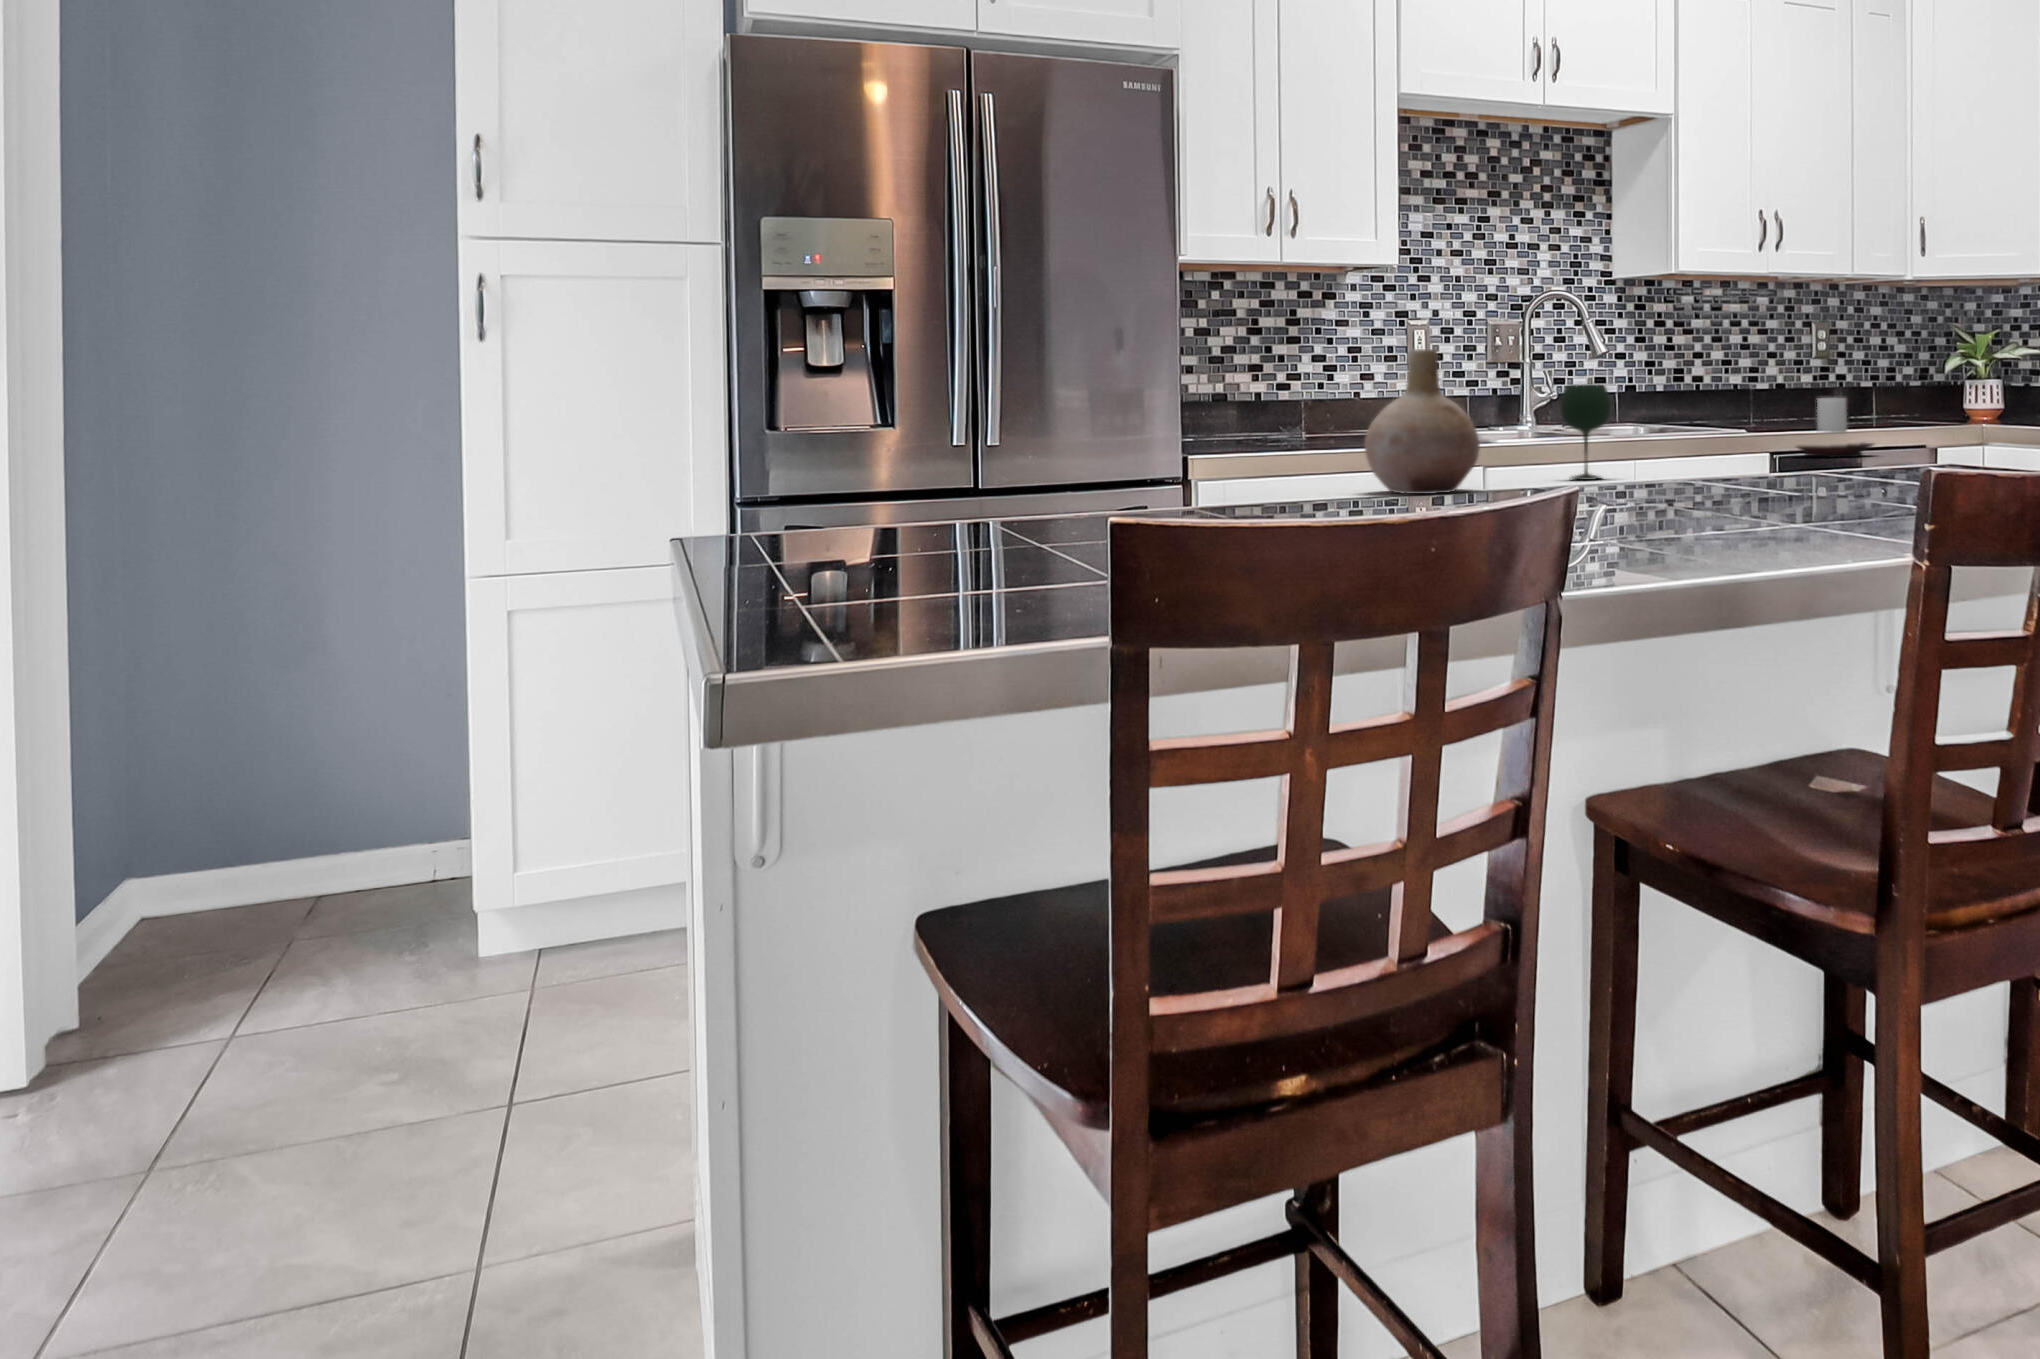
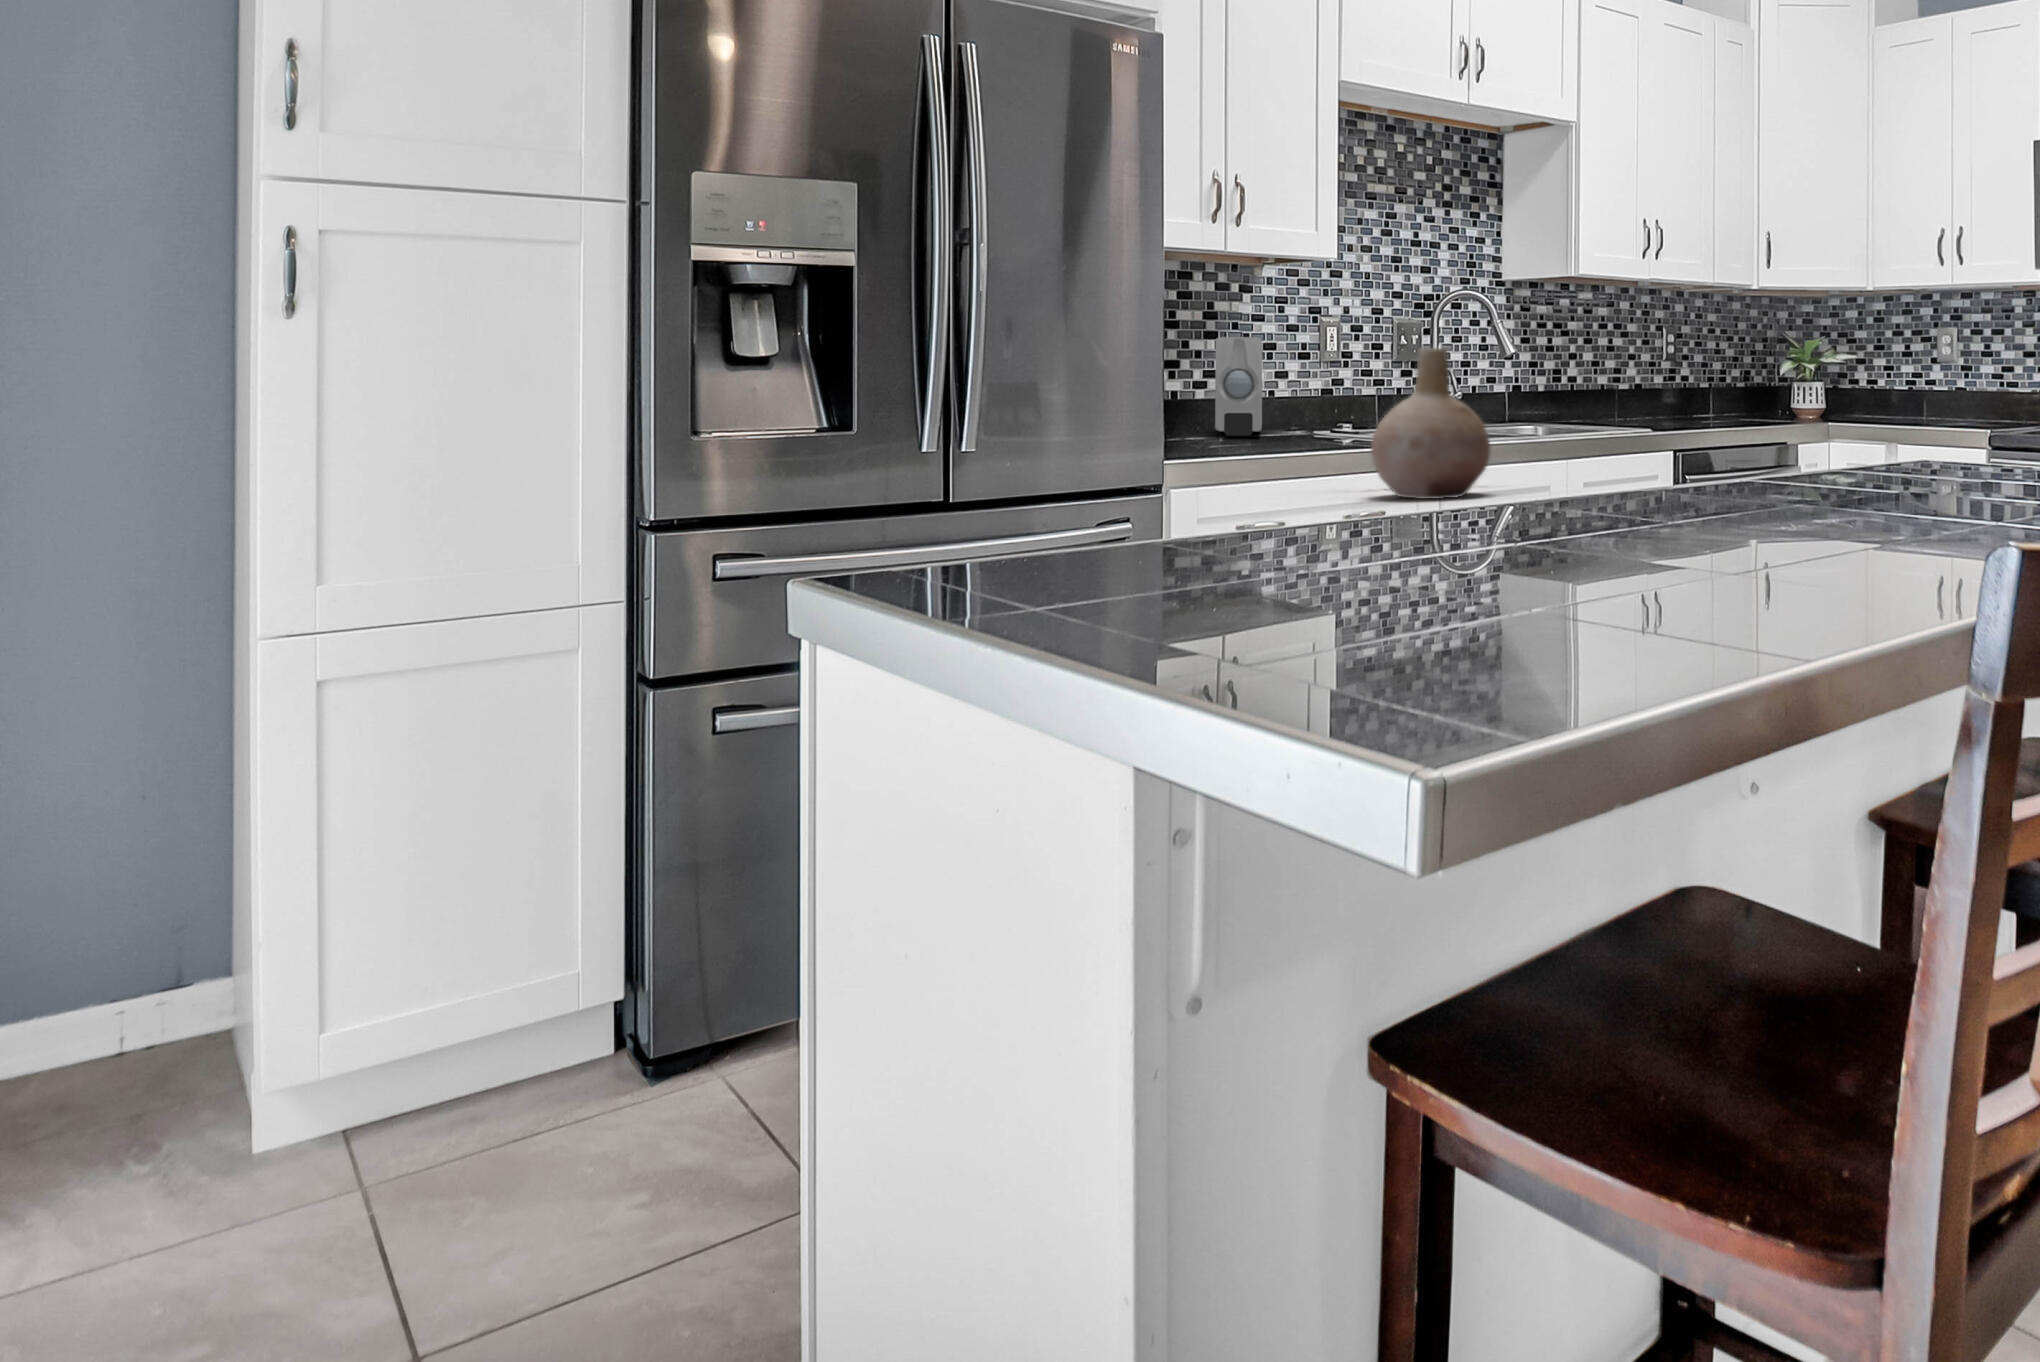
soap dispenser: none [1283,341,1337,435] -> present [1215,337,1263,436]
wine glass: present [1560,384,1611,480] -> none [1529,385,1579,479]
candle holder: present [1797,398,1874,457] -> none [1662,393,1740,452]

